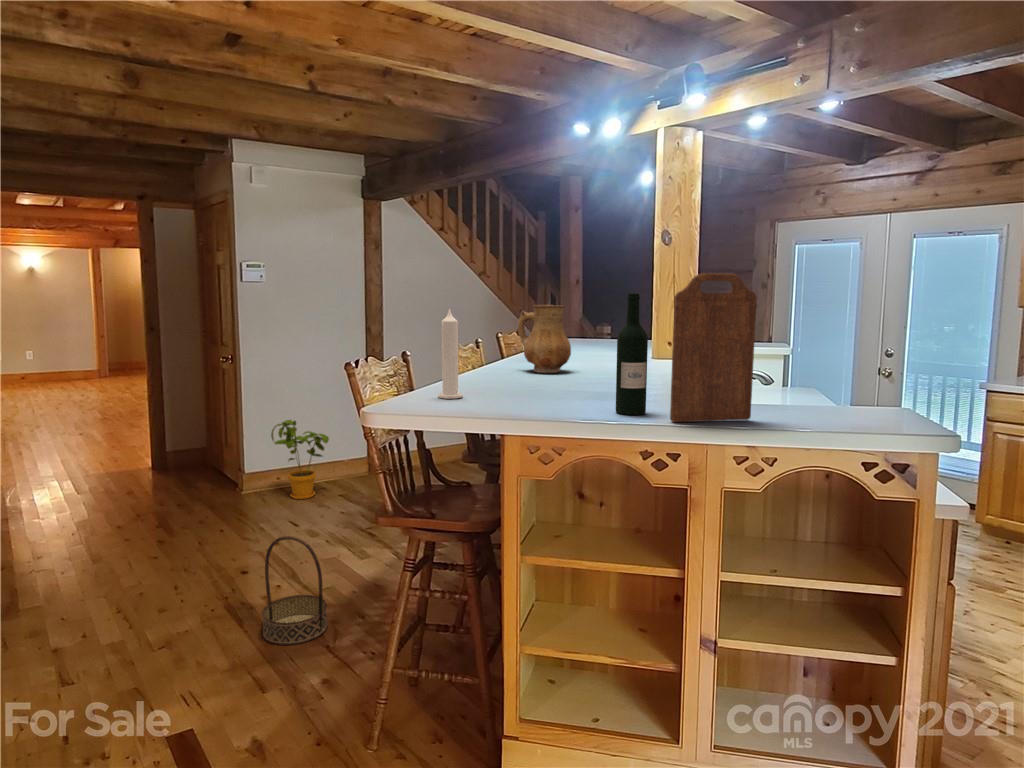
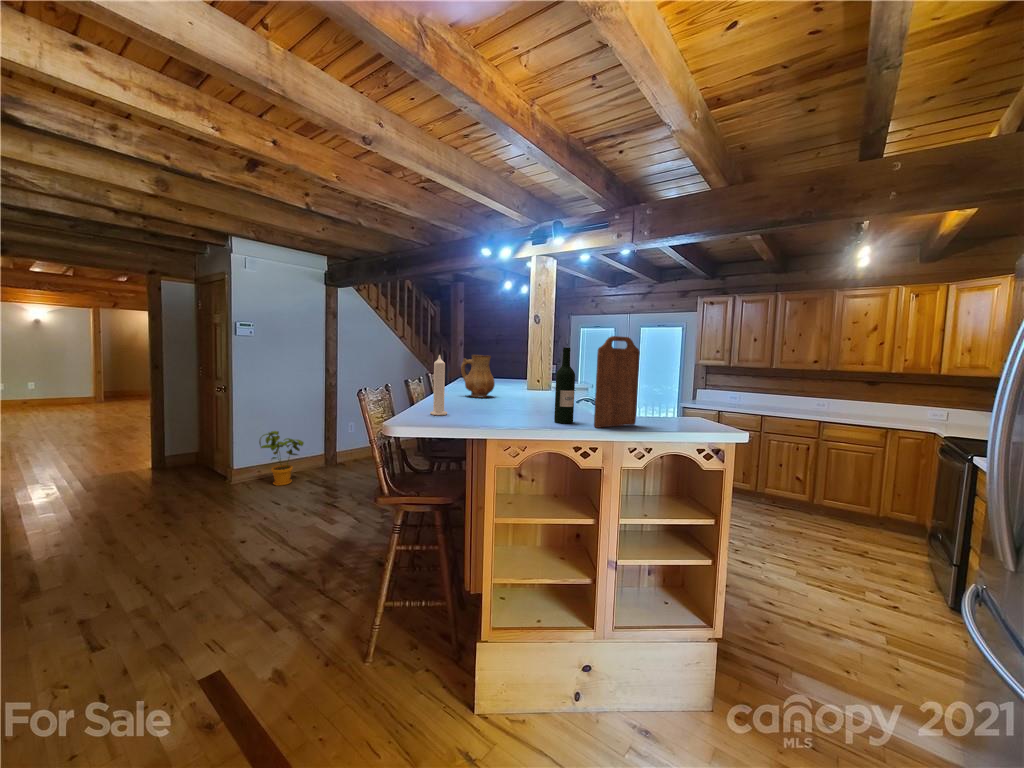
basket: present [262,536,328,645] -> none [269,516,321,598]

